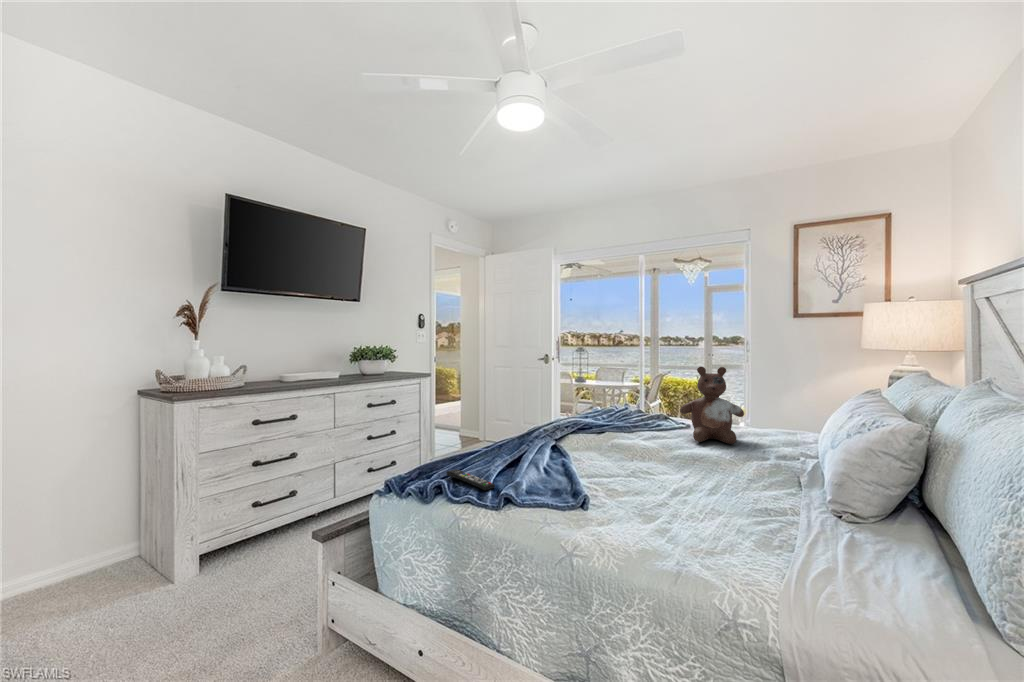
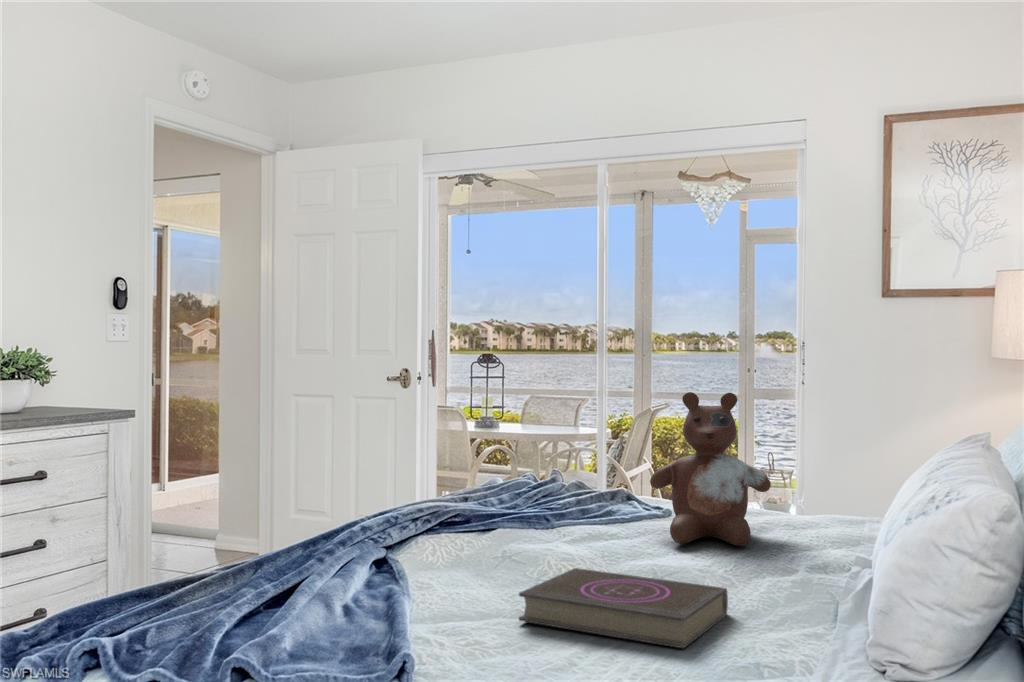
book: none [632,453,739,498] -> present [519,568,728,648]
remote control: present [447,469,495,490] -> none [126,614,222,655]

